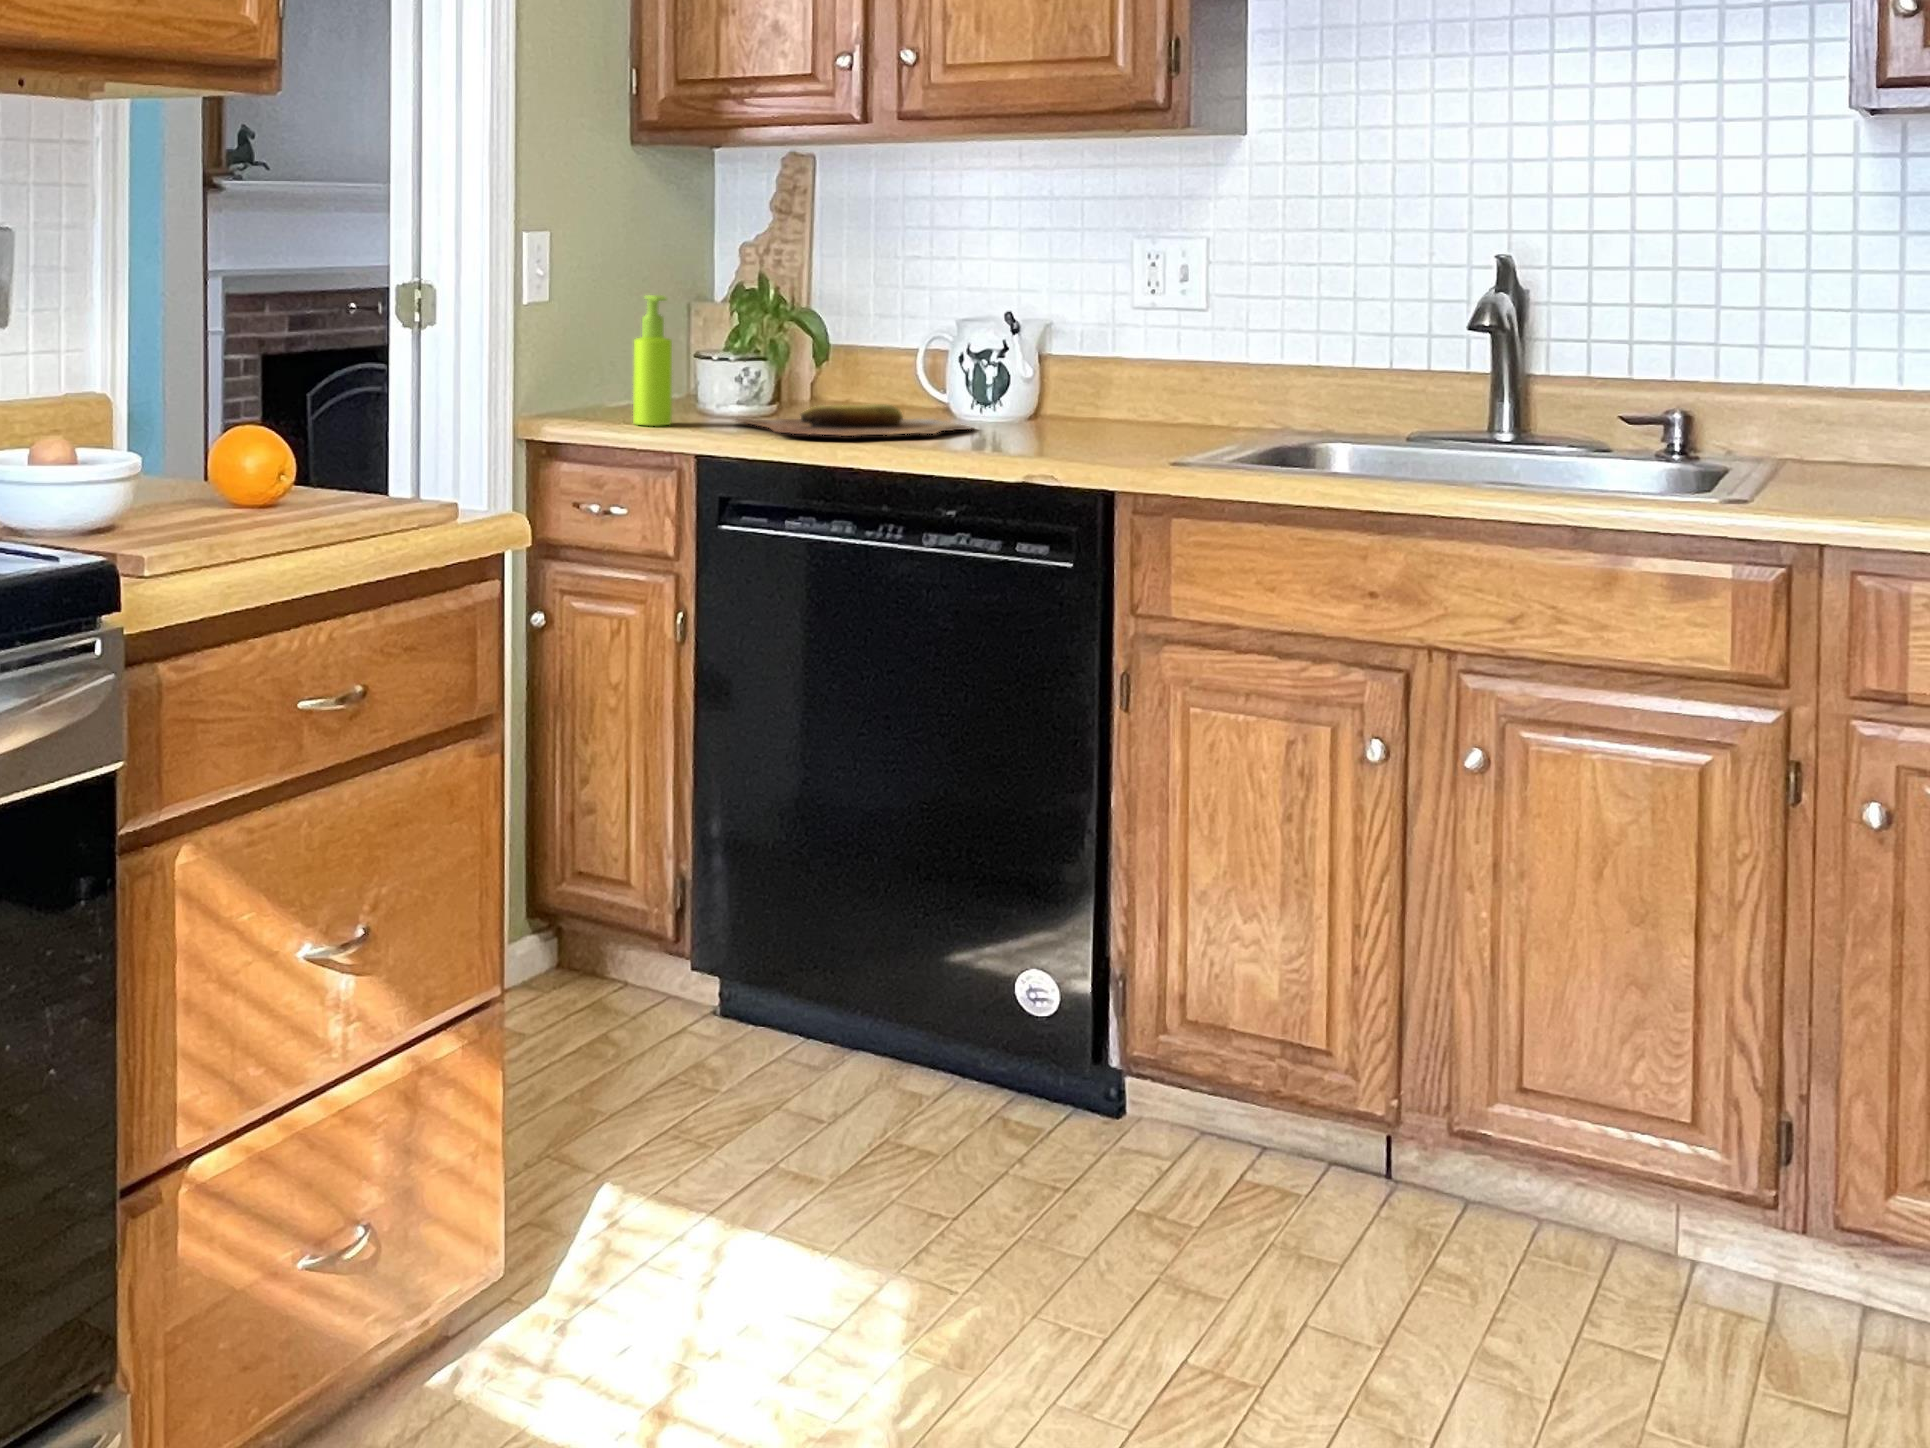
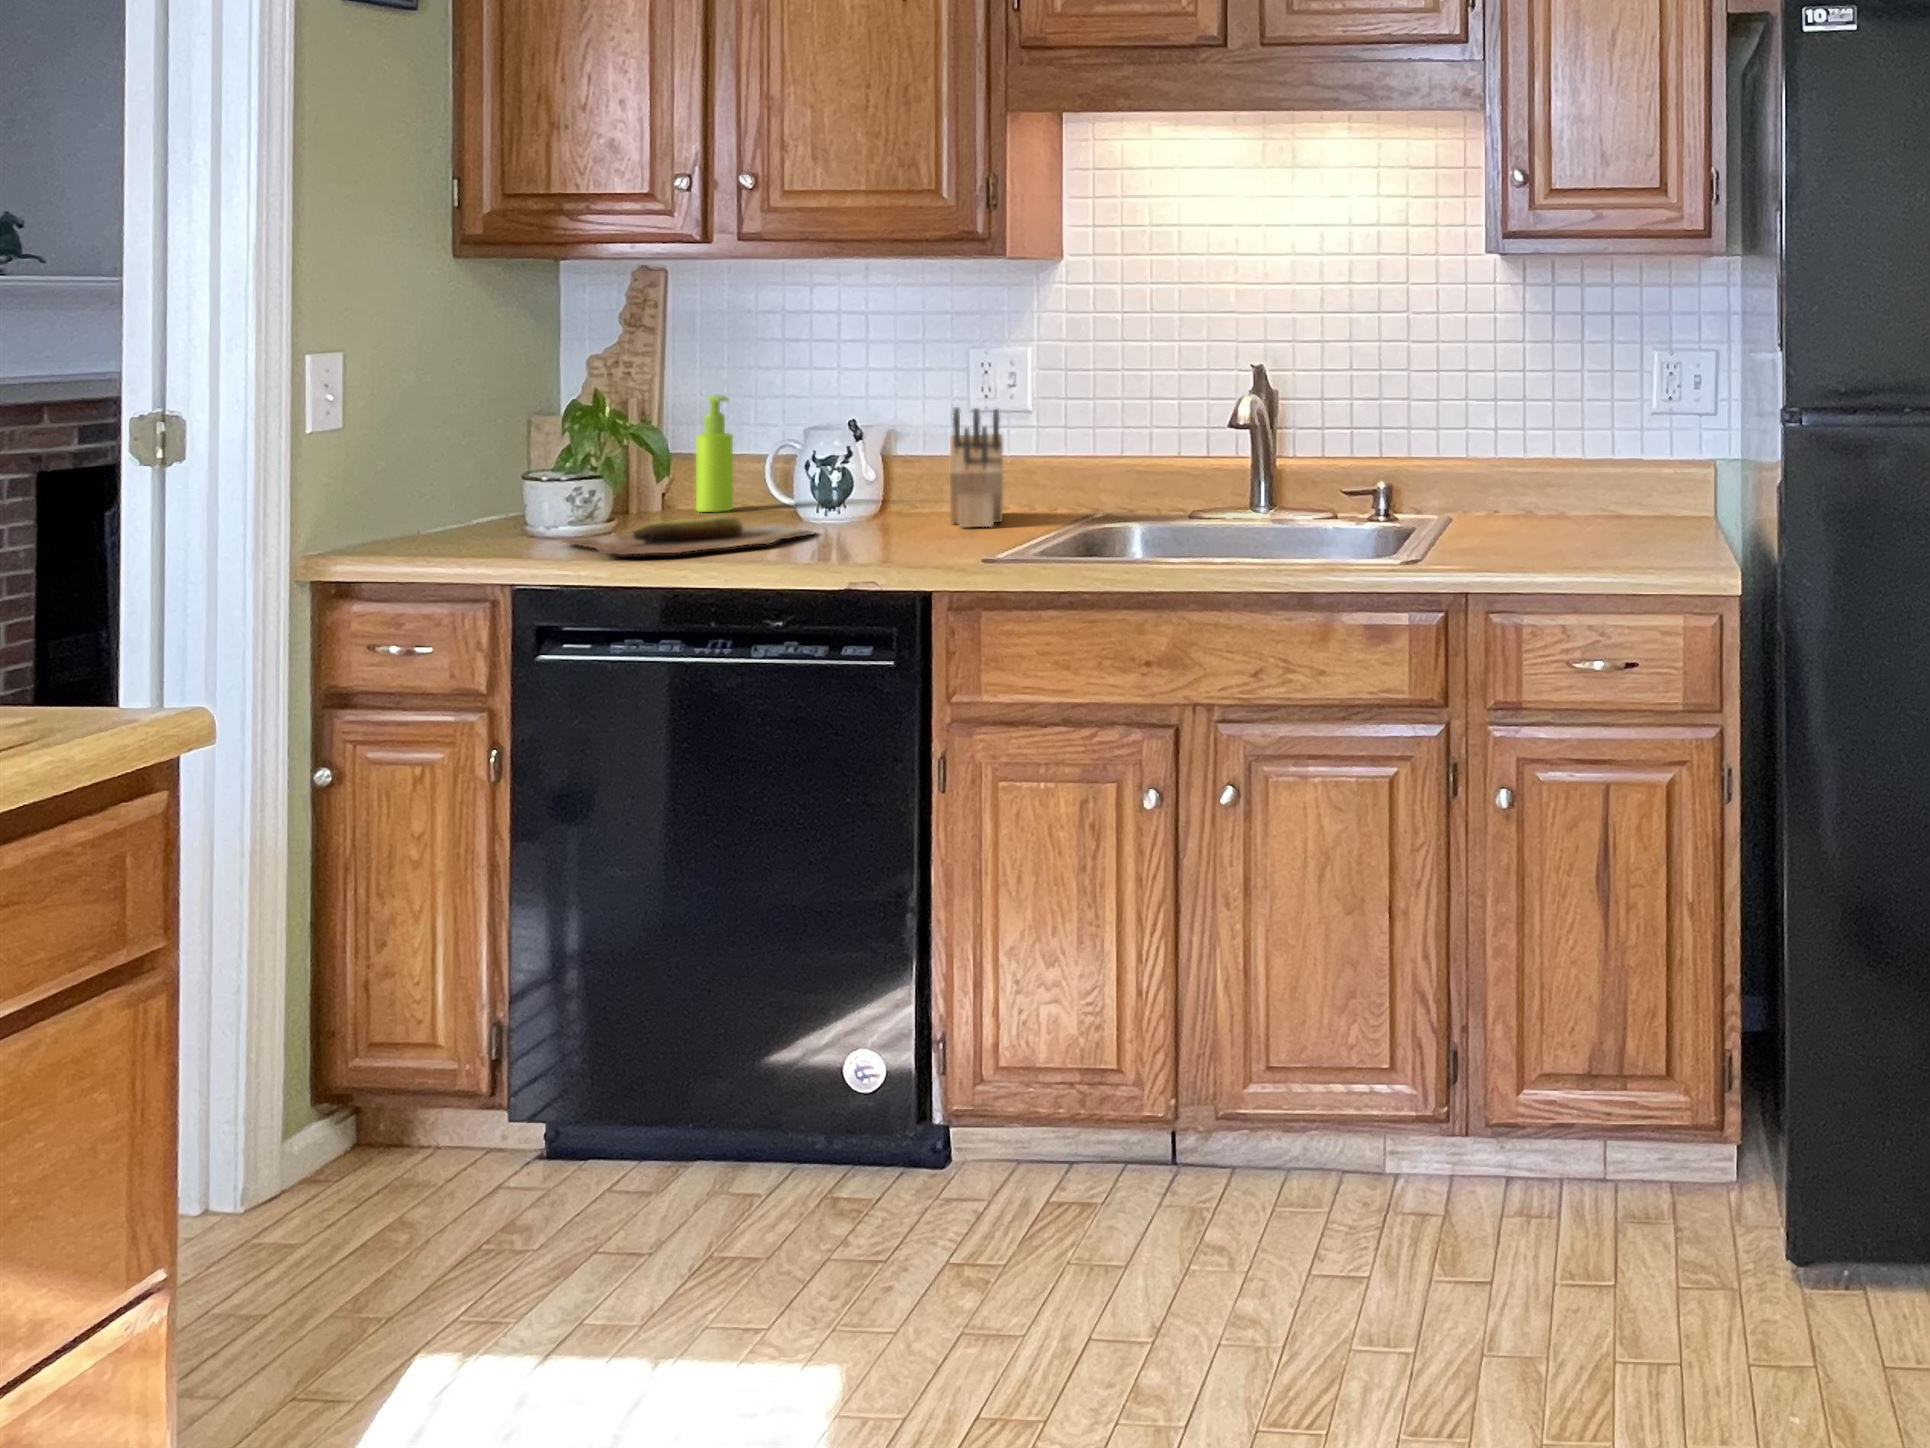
soap dispenser: present [633,295,672,426] -> present [696,396,733,512]
knife block: none [1114,298,1179,433] -> present [949,407,1003,528]

